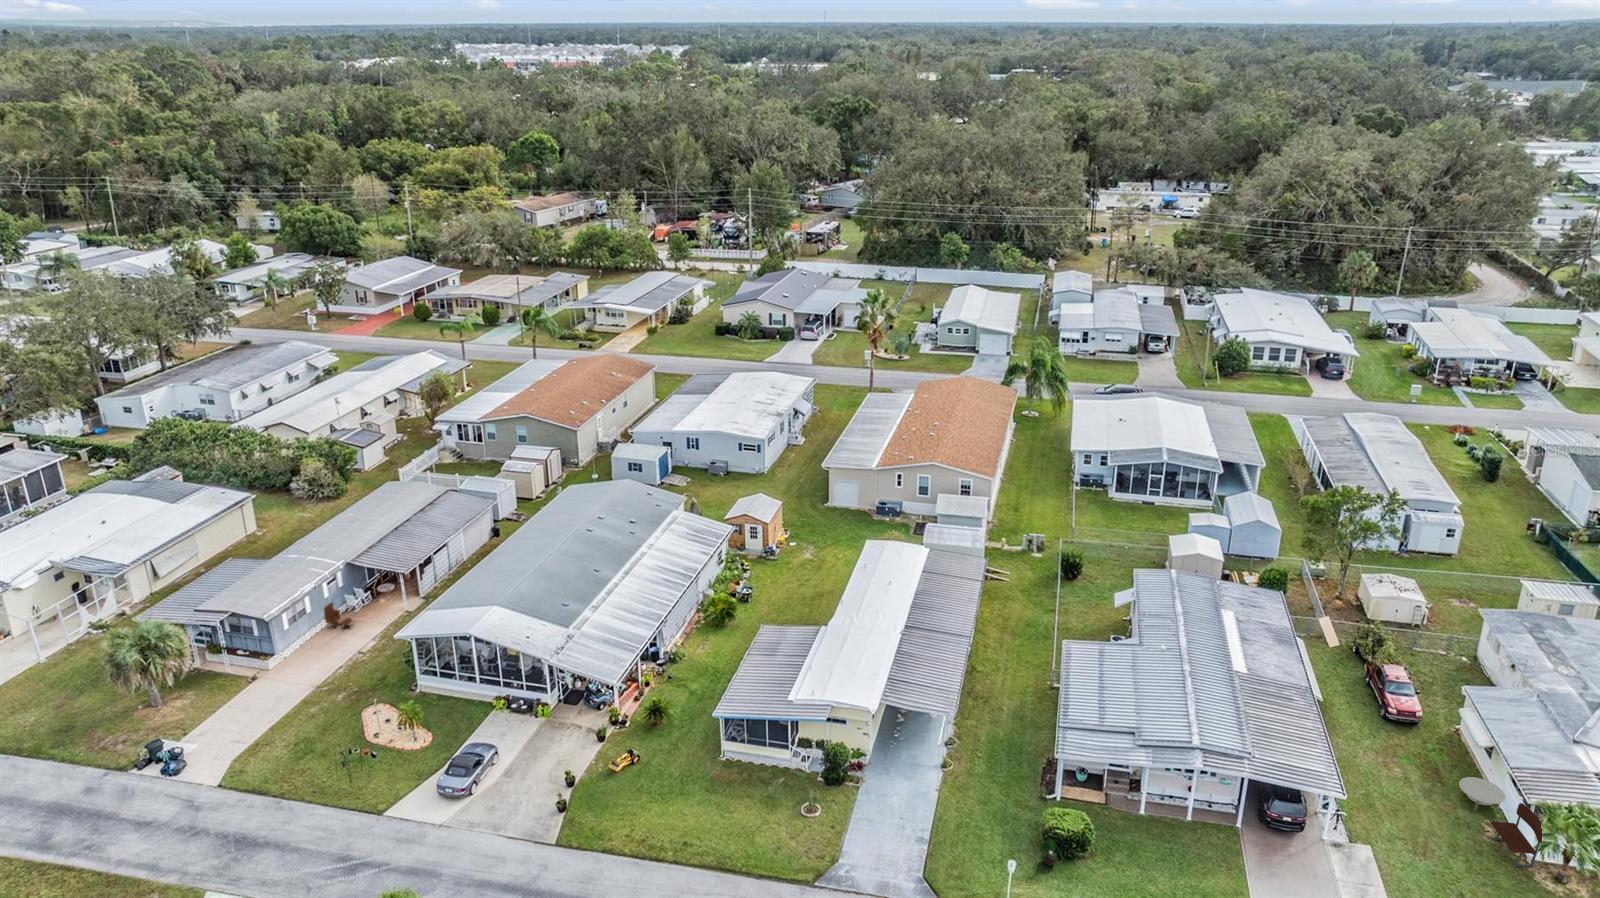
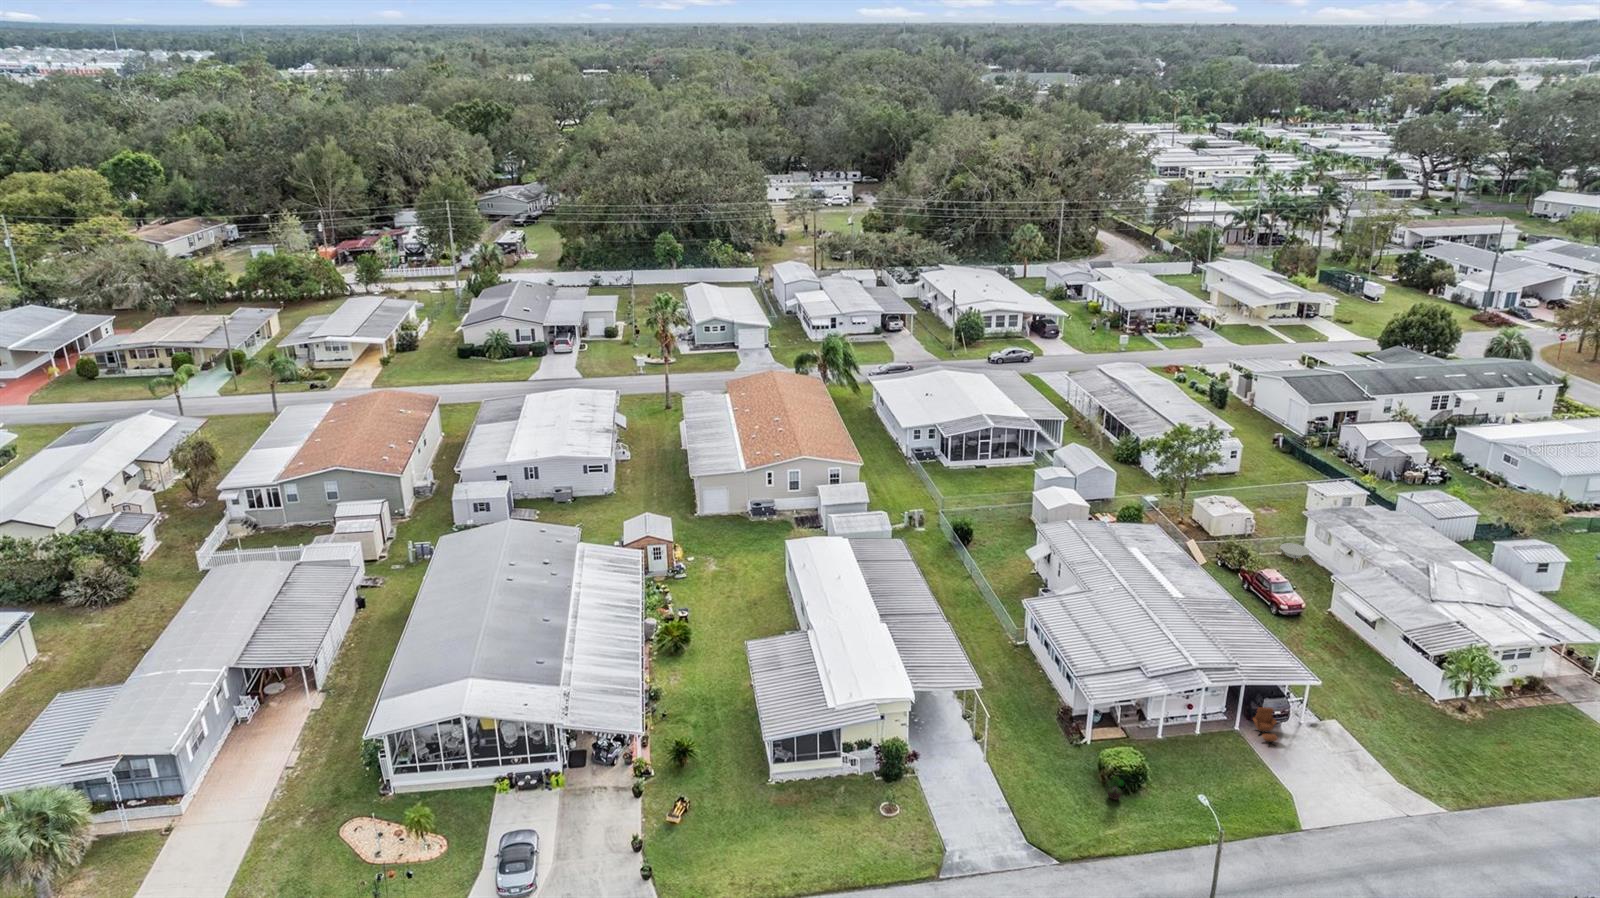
lounge chair: present [324,603,352,627] -> present [1253,707,1278,743]
round table: present [1459,777,1506,813] -> present [1280,543,1309,564]
bench: present [1491,803,1542,868] -> none [1395,658,1441,708]

